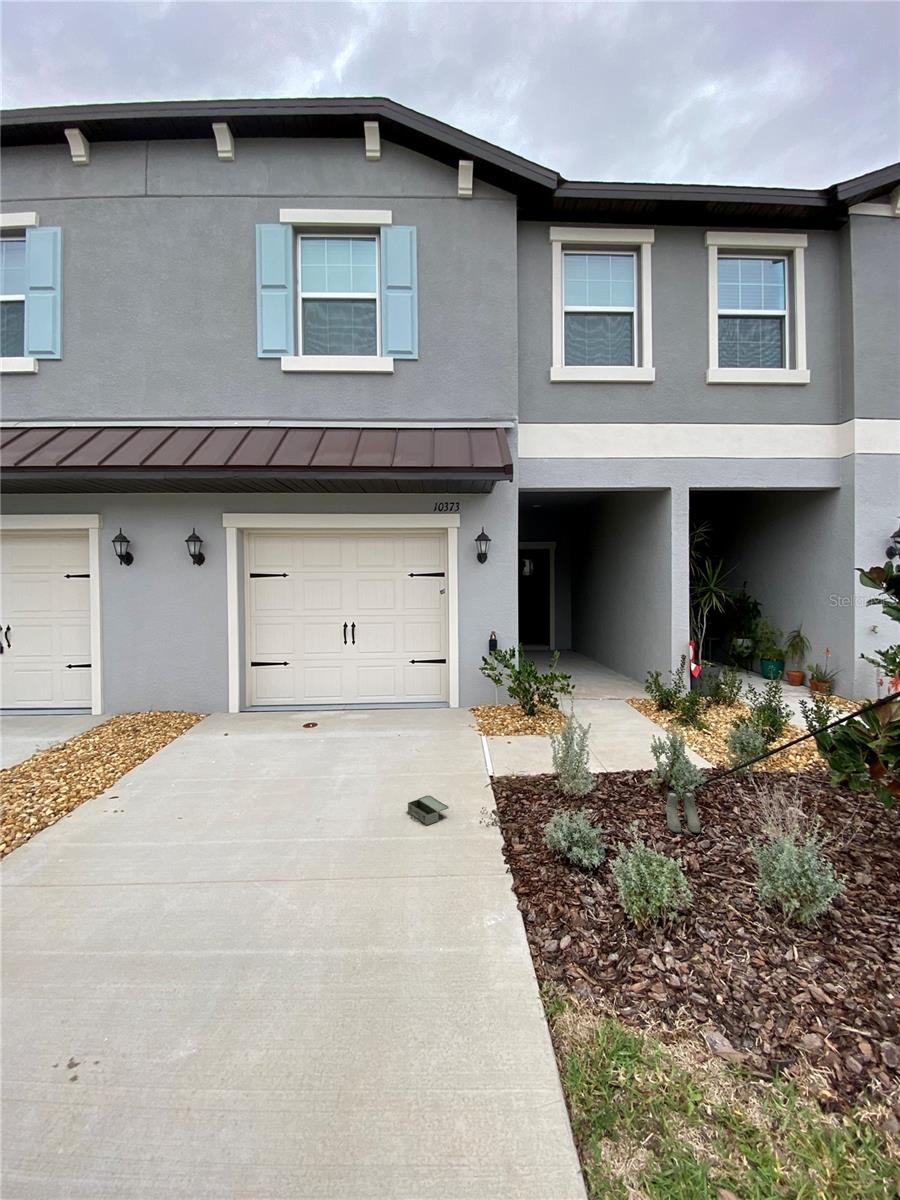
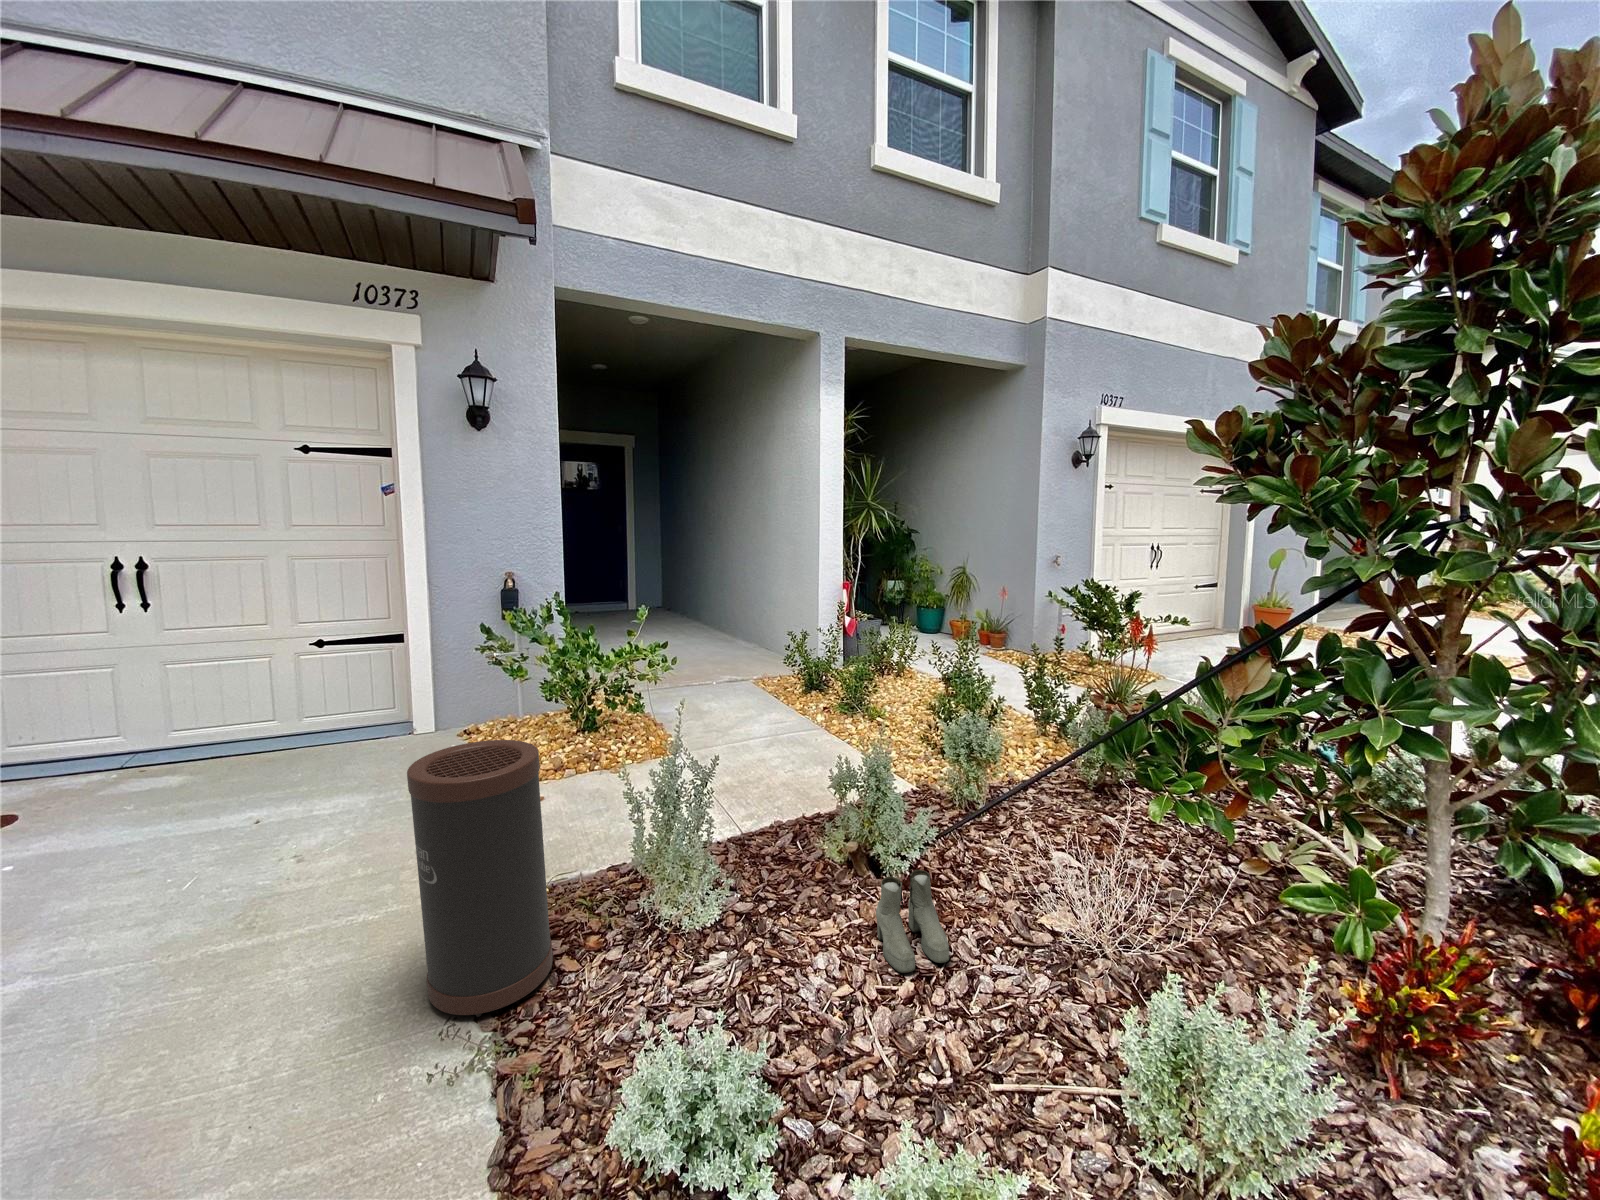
trash can: none [473,706,520,810] -> present [407,740,553,1017]
toolbox: present [408,795,449,825] -> none [187,1021,329,1147]

